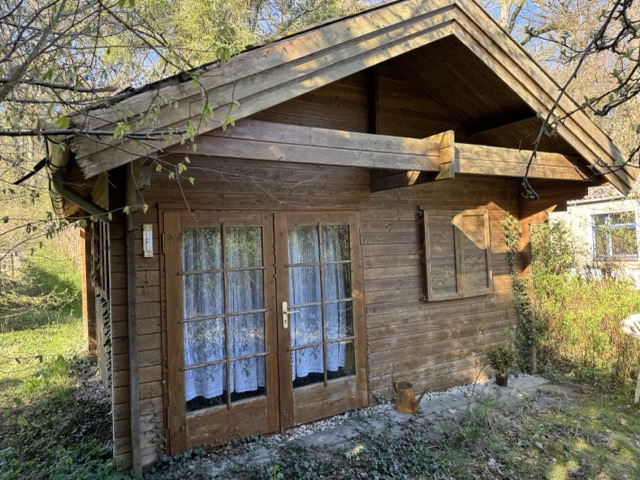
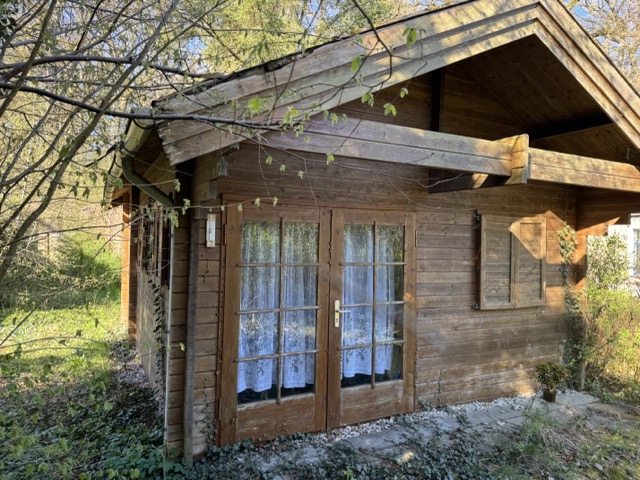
watering can: present [393,381,429,414] -> none [439,388,480,423]

